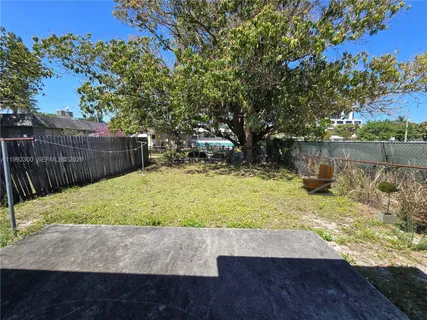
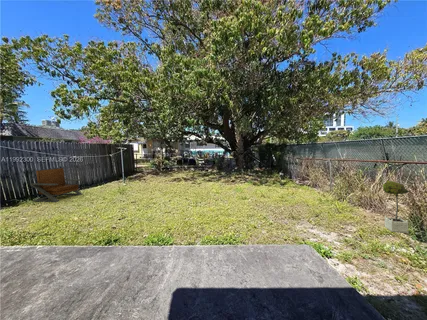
lounge chair: present [301,164,337,196] -> present [31,168,82,202]

